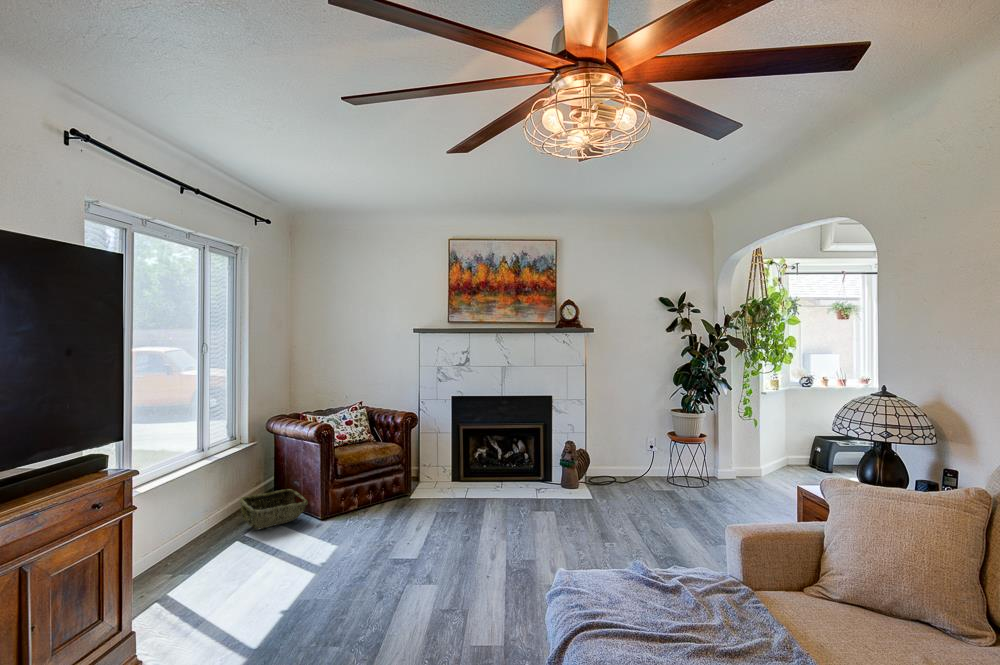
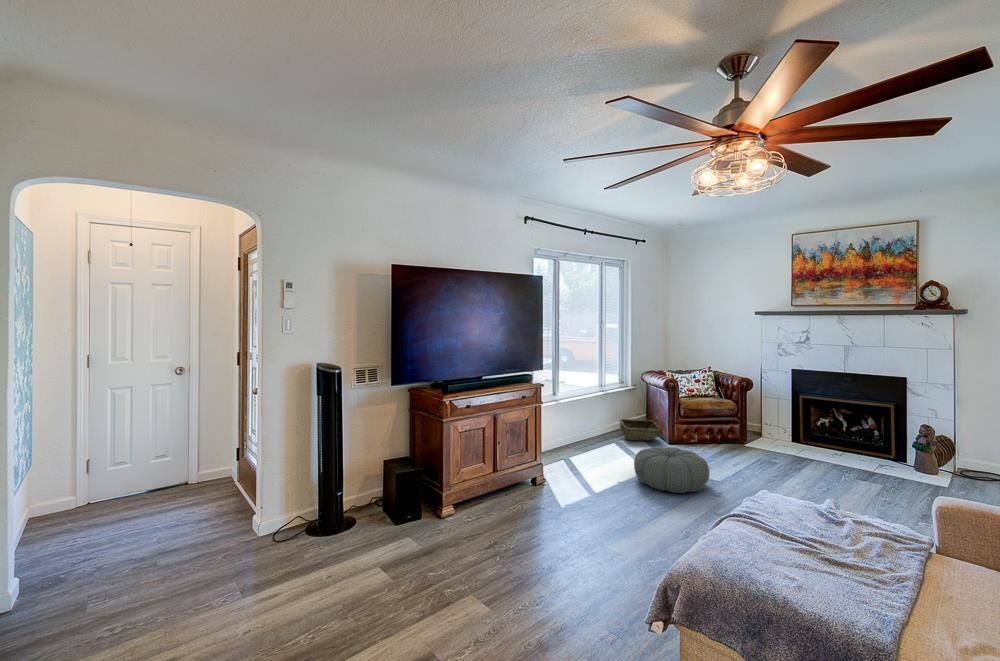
pouf: none [292,531,407,612] -> present [634,447,709,493]

